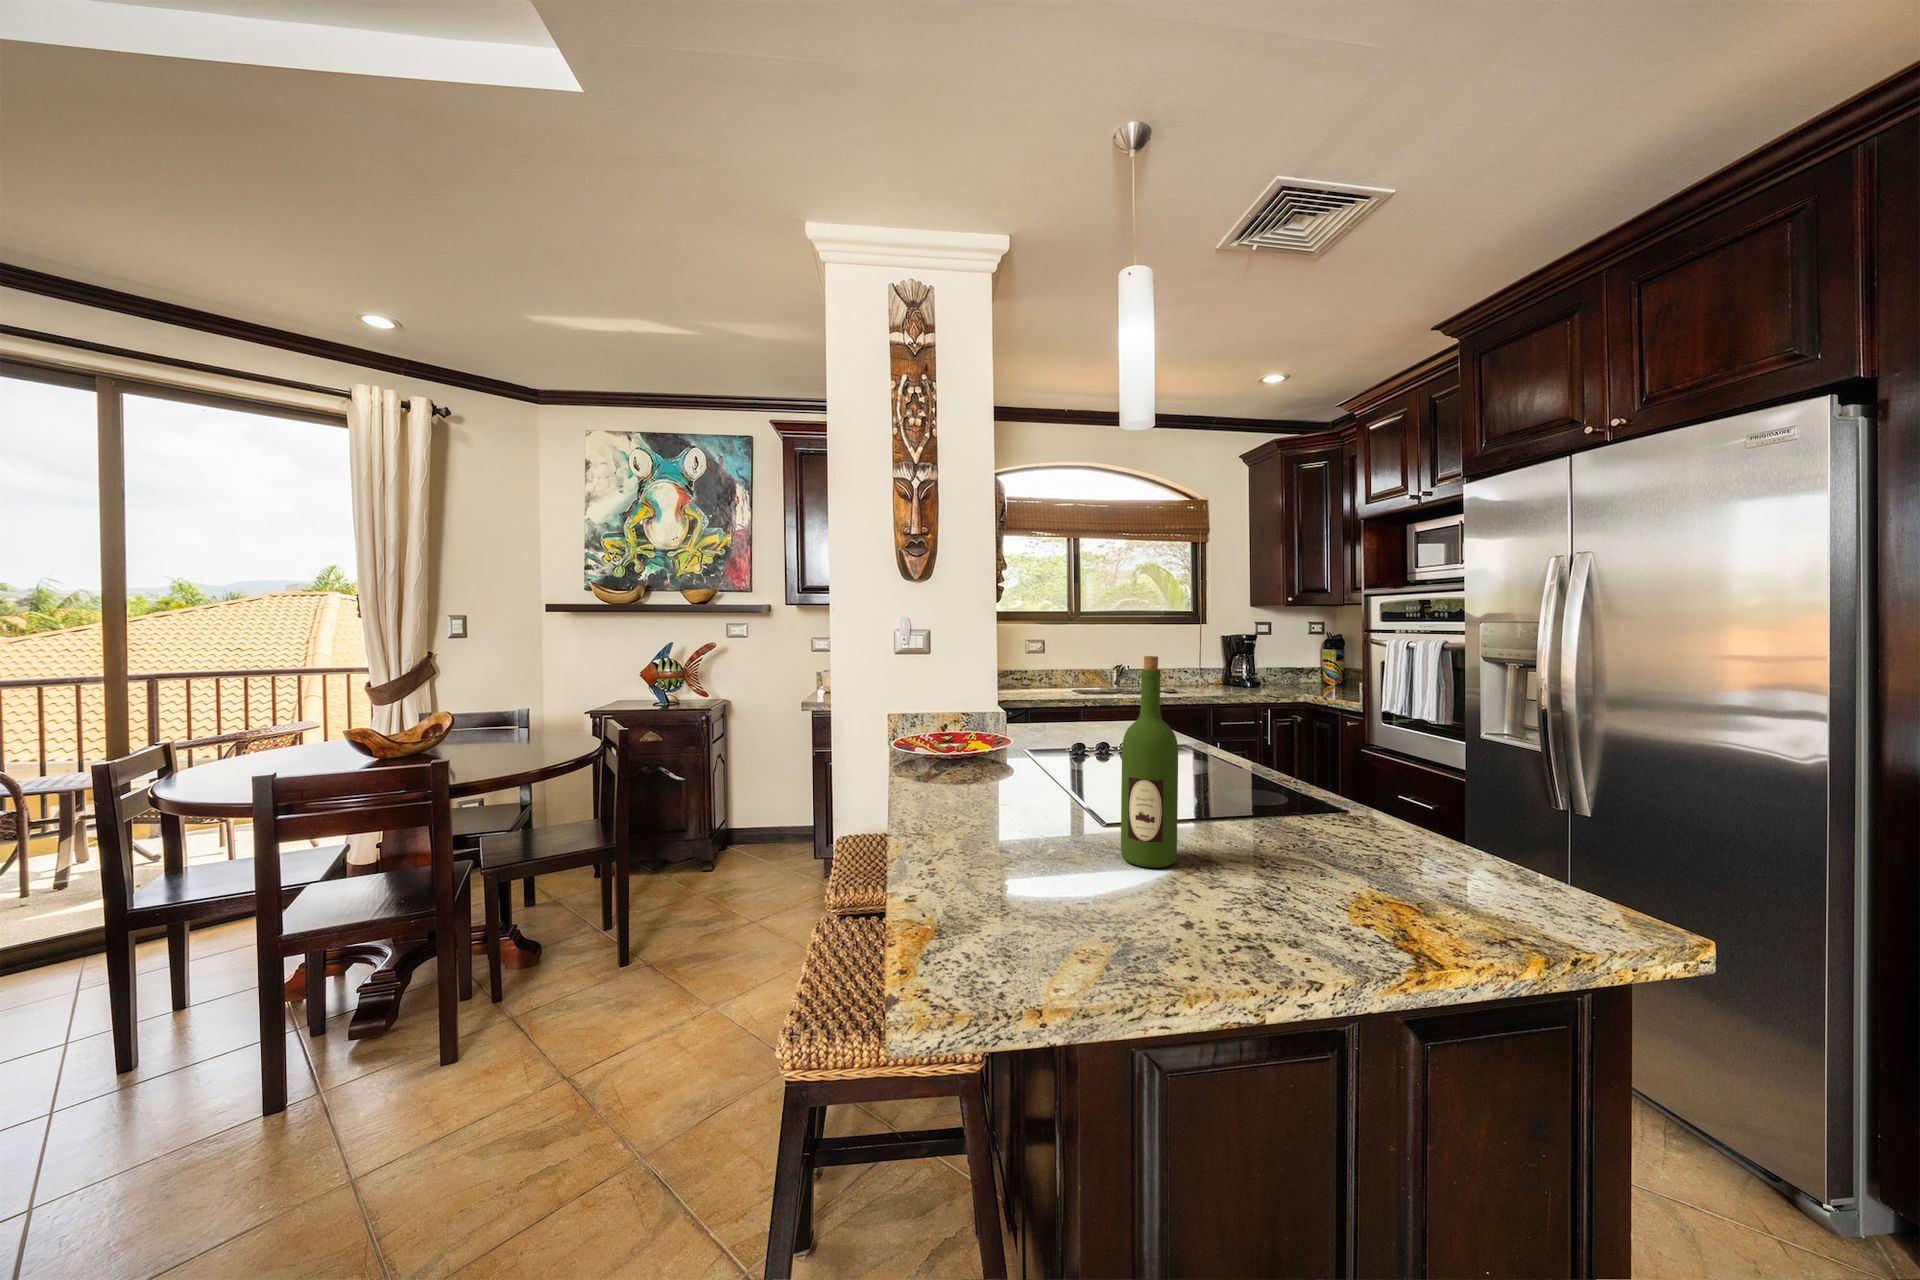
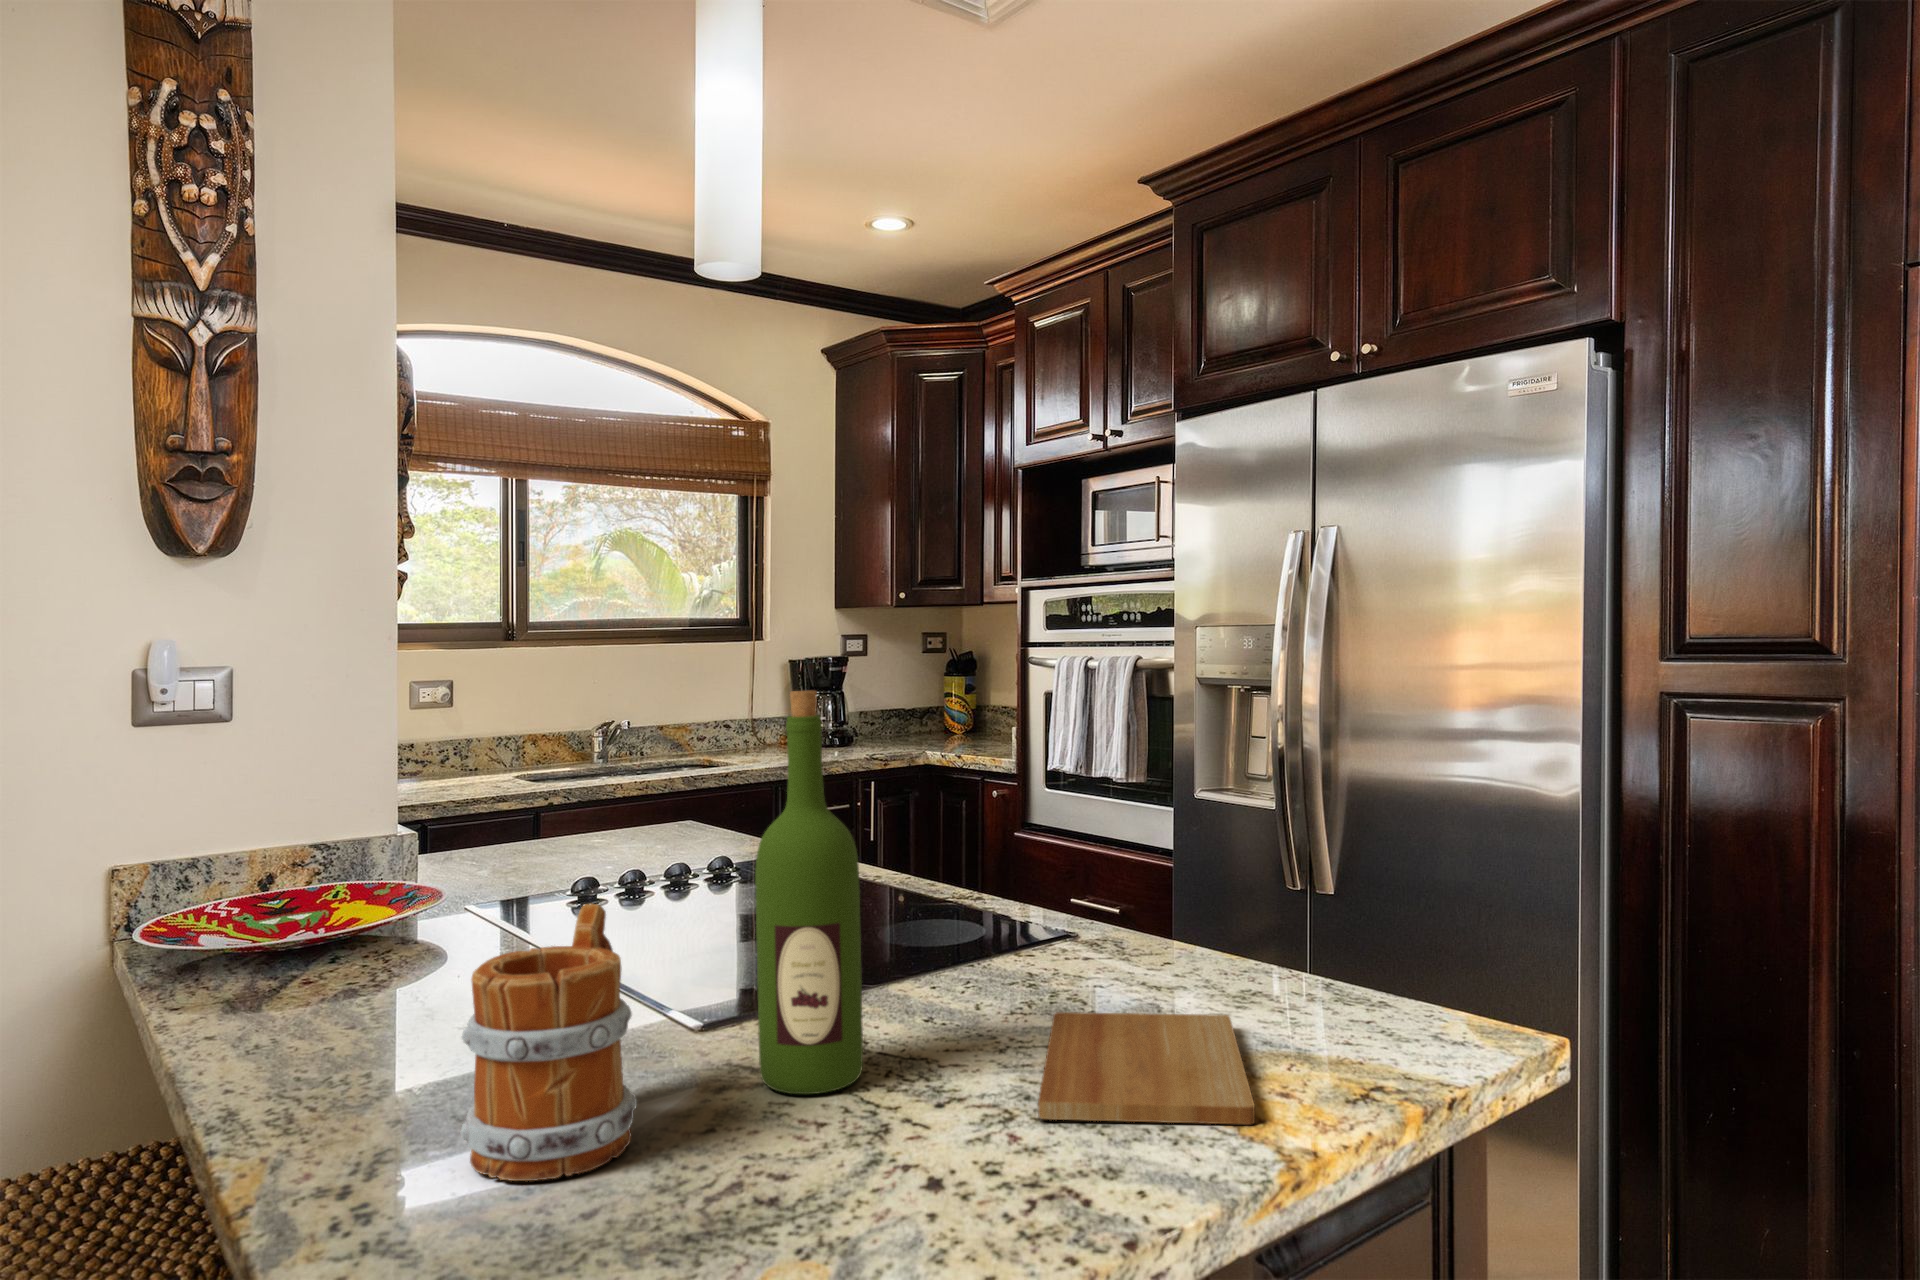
mug: none [972,754,1053,880] -> present [461,903,637,1181]
cutting board: none [1266,851,1422,940] -> present [1038,1012,1255,1125]

